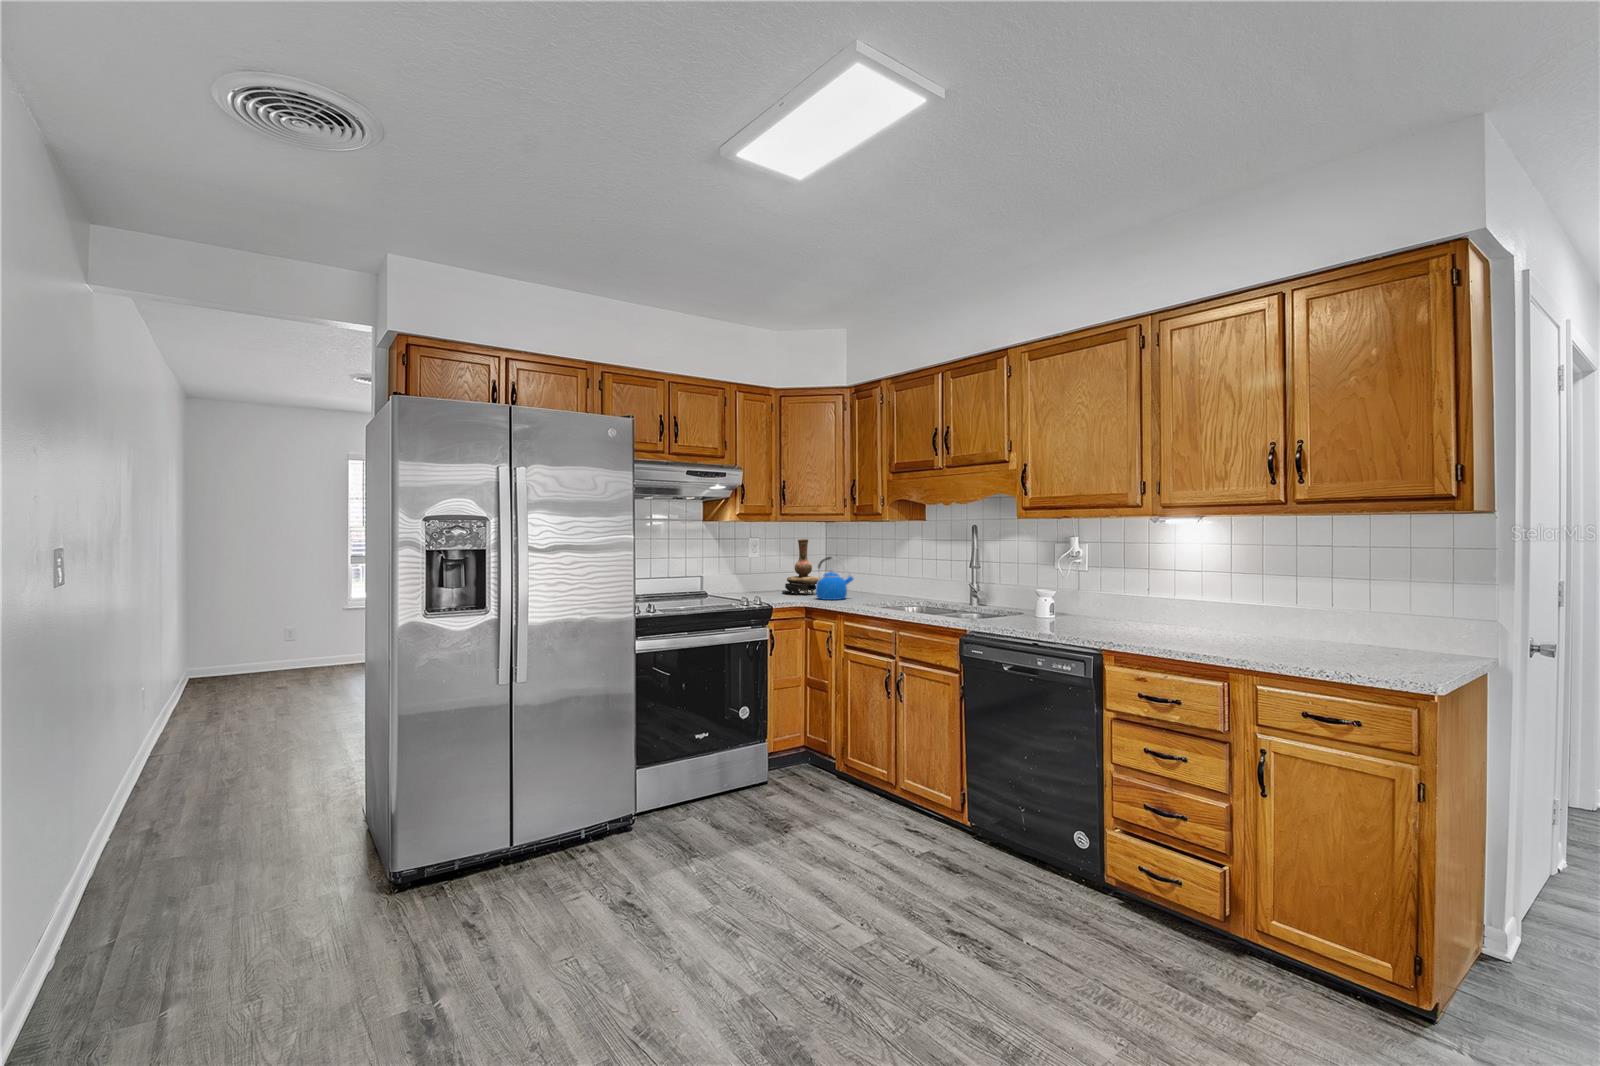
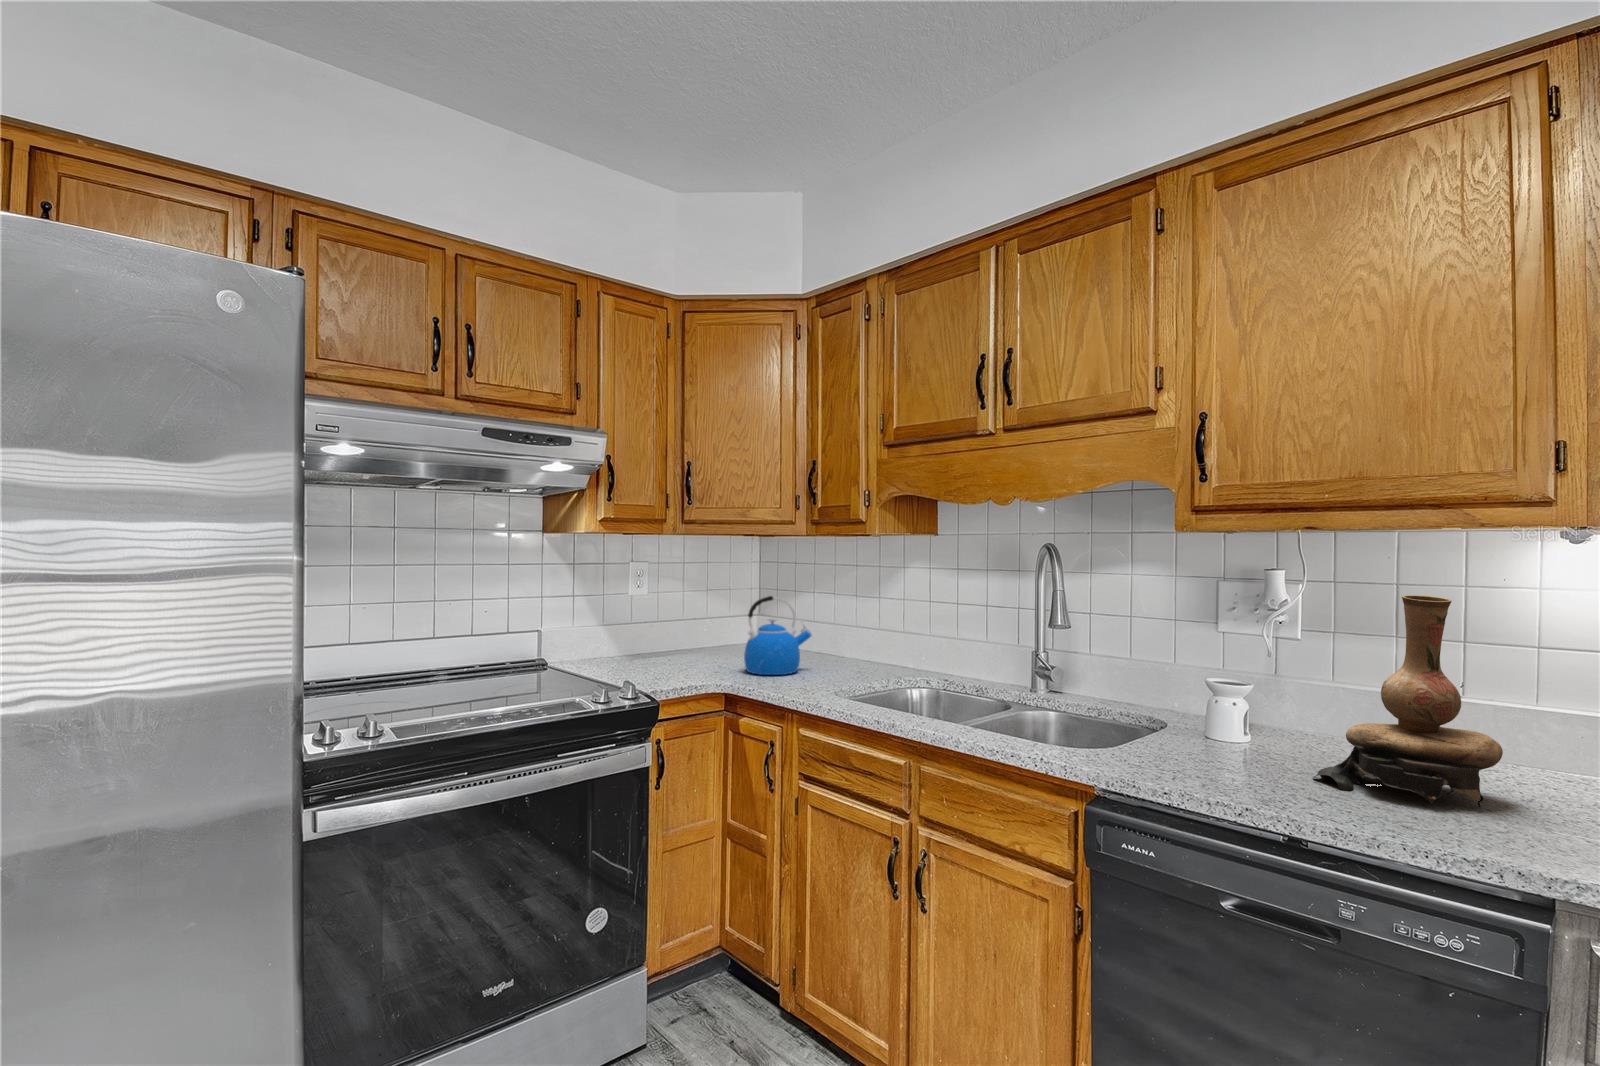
vase: present [782,539,819,595] -> present [1313,595,1503,807]

